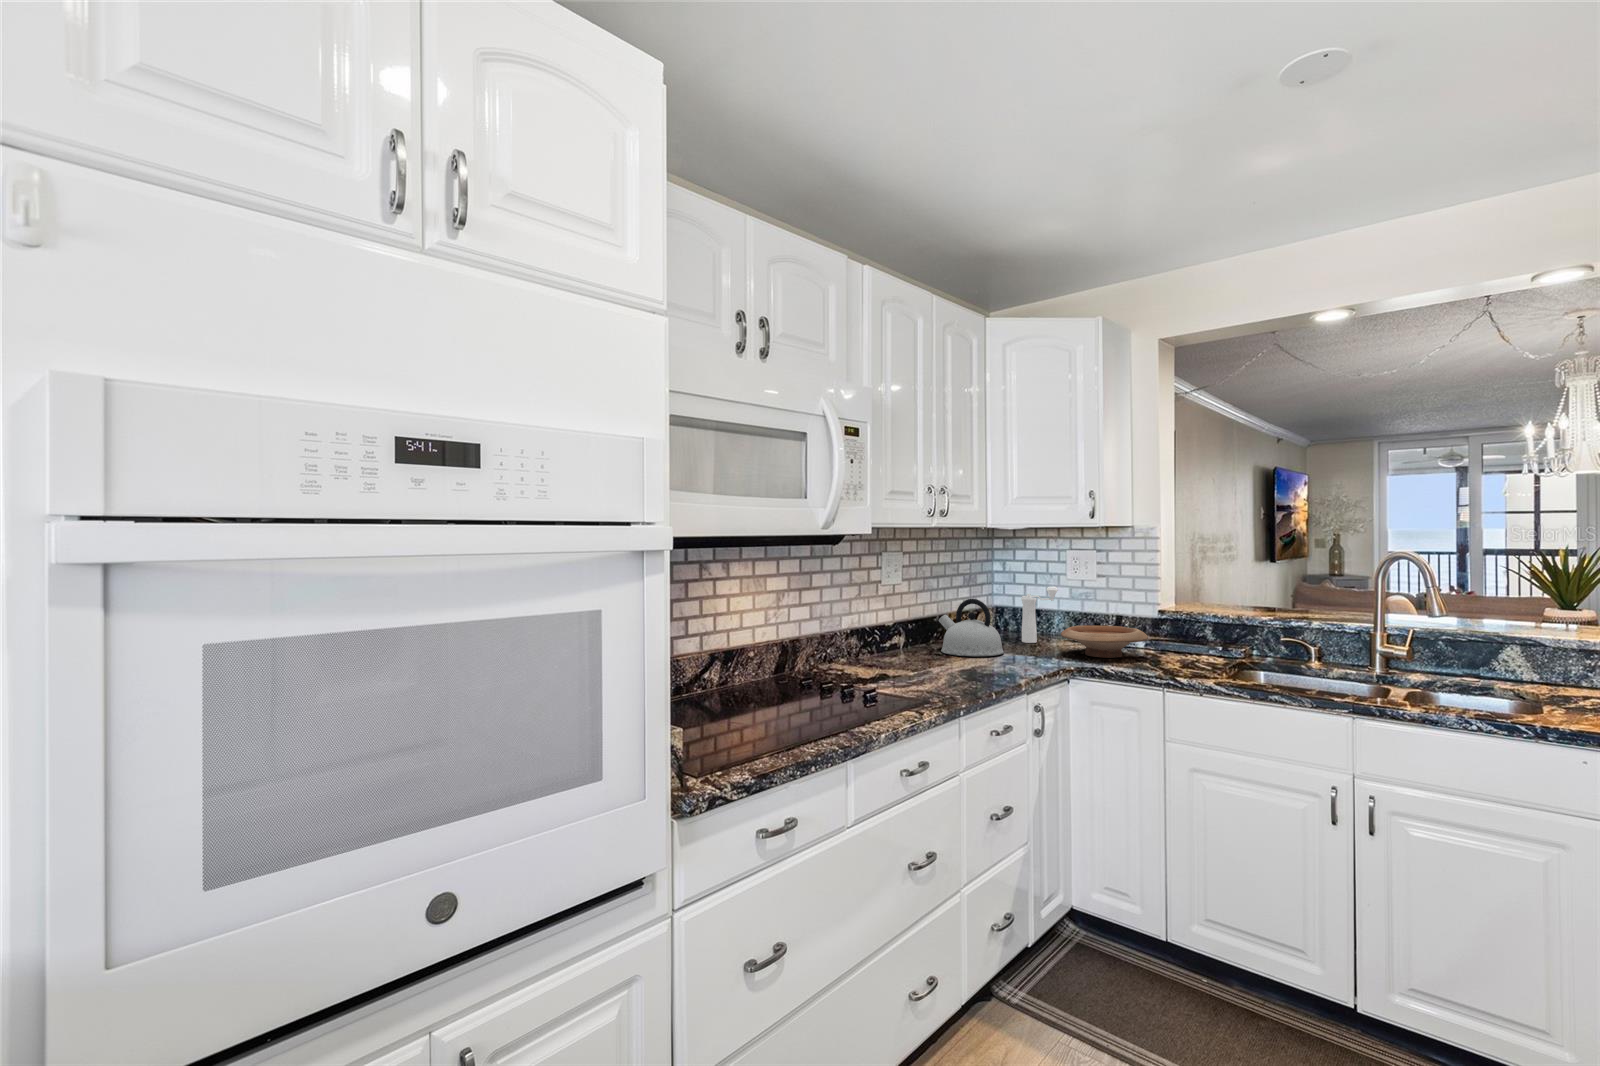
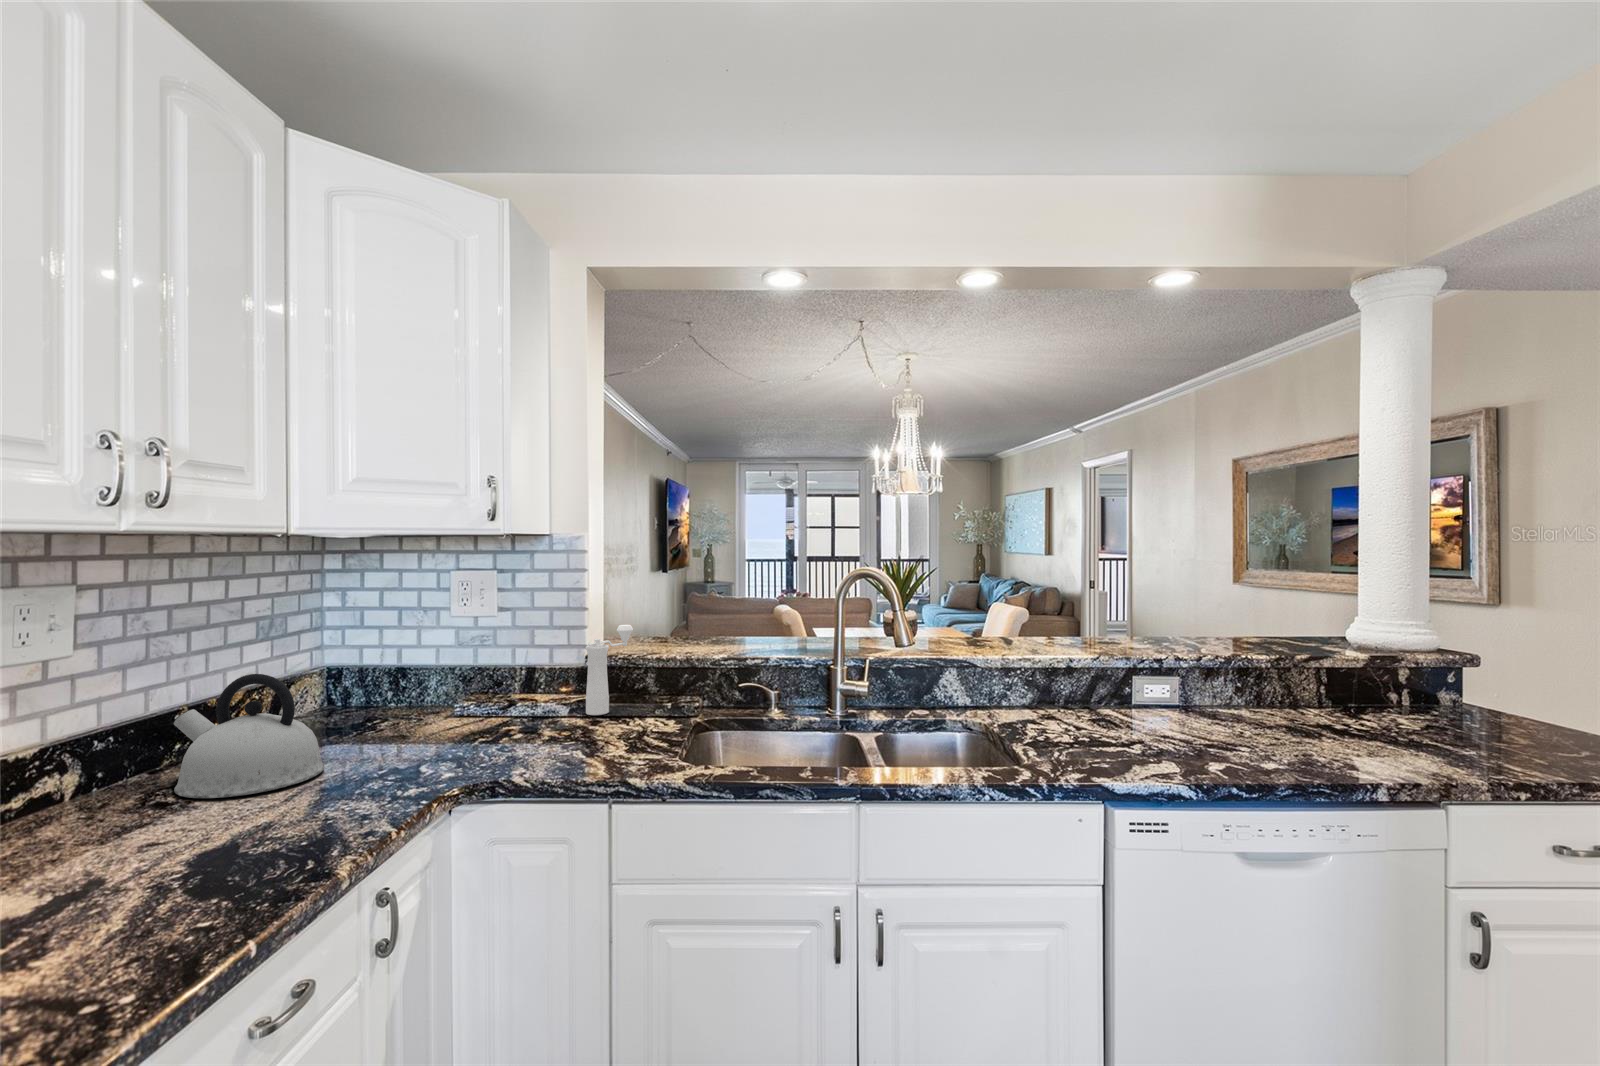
pepper mill: present [1021,586,1058,643] -> present [586,625,634,715]
wooden bowl: present [1061,626,1148,658] -> none [437,689,577,748]

